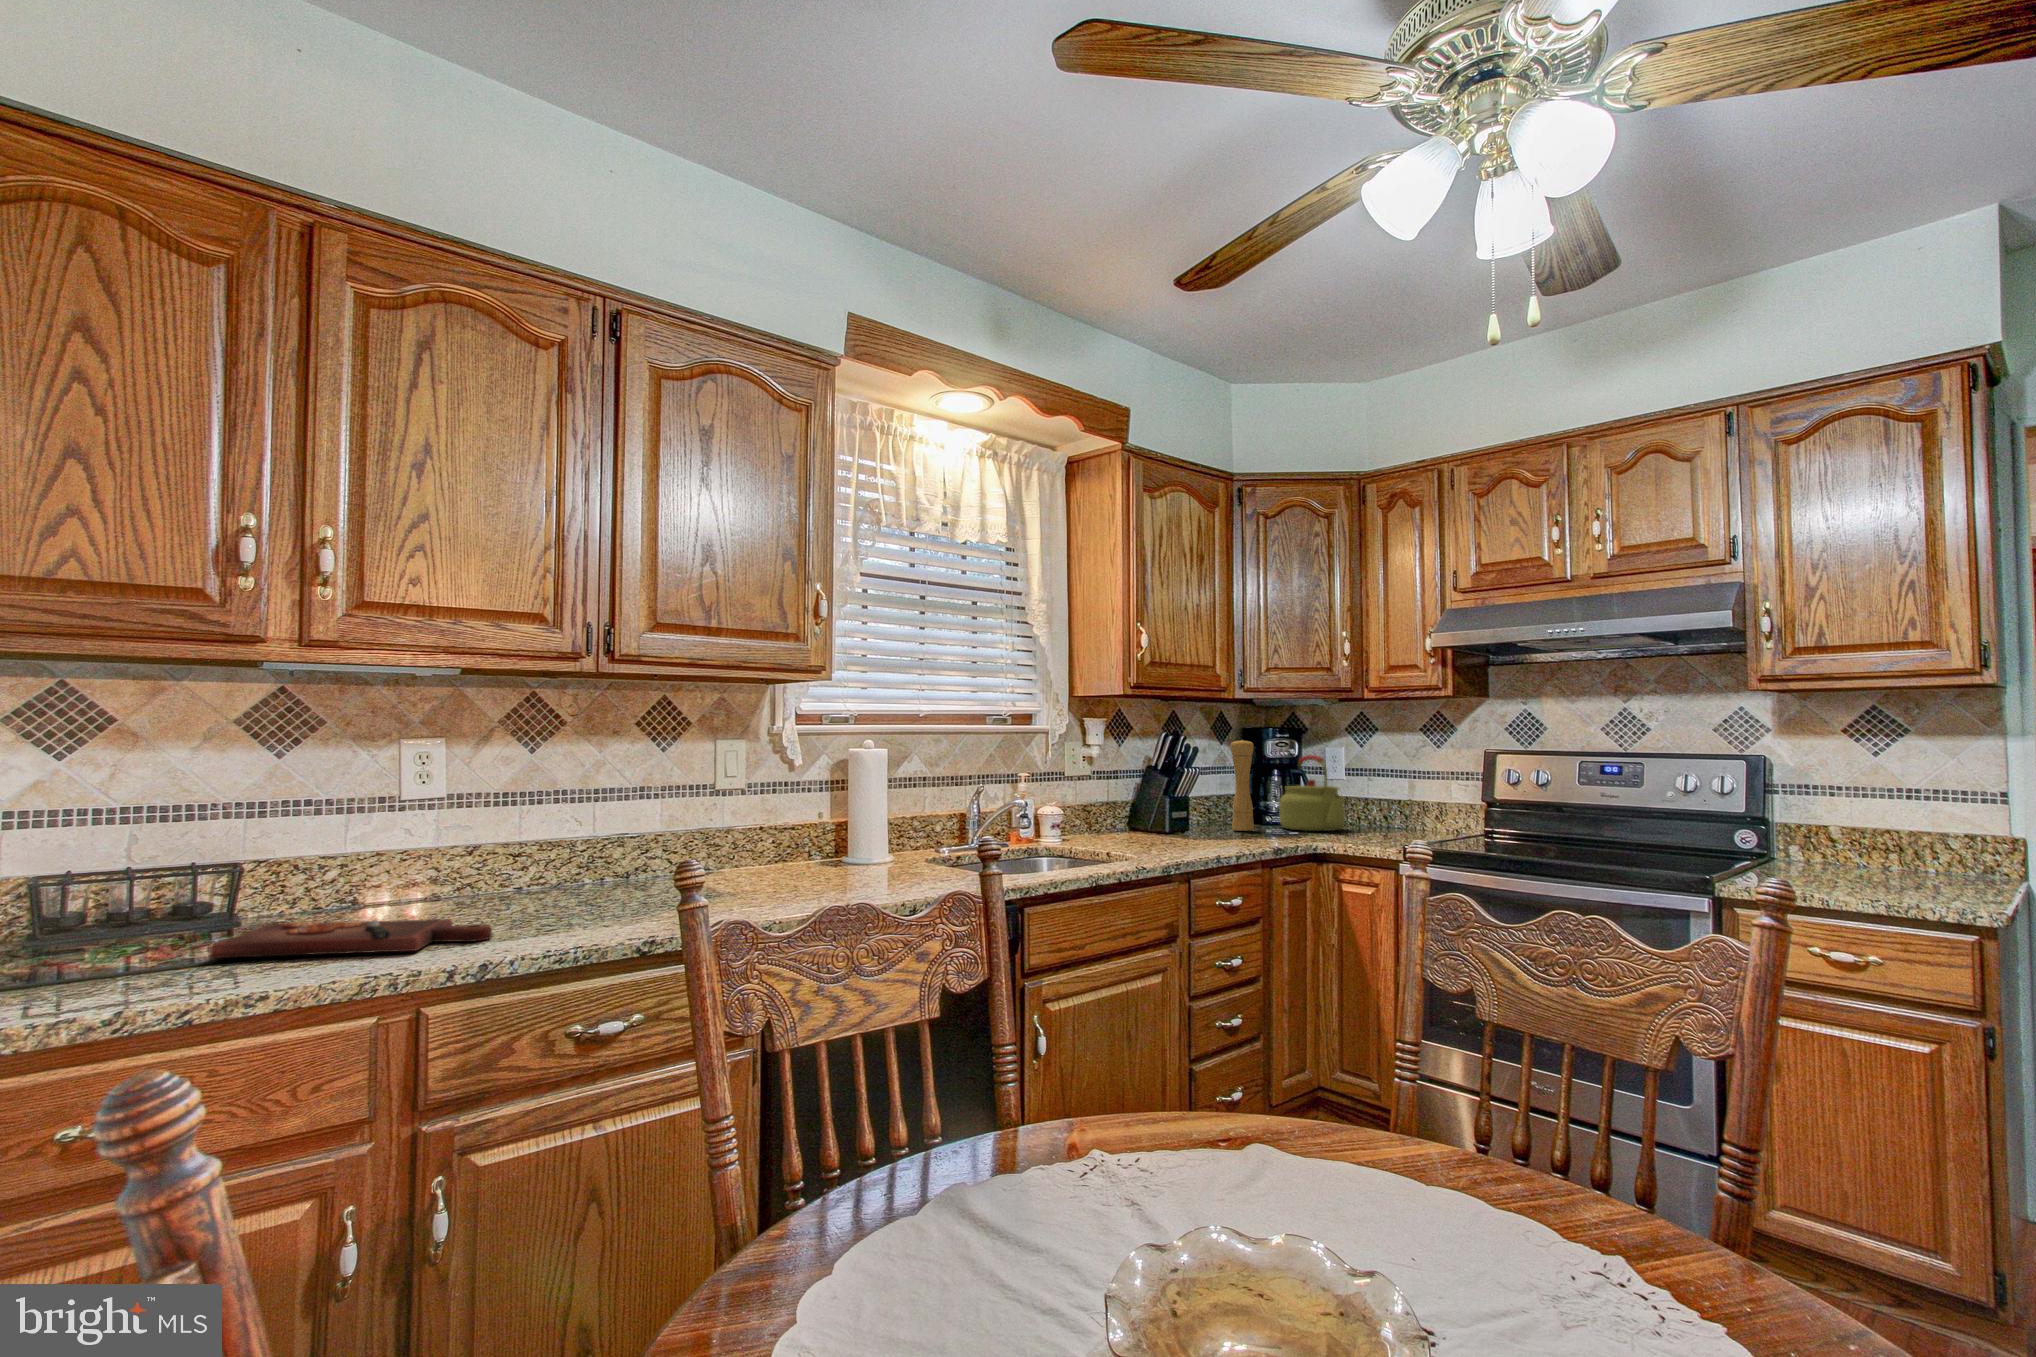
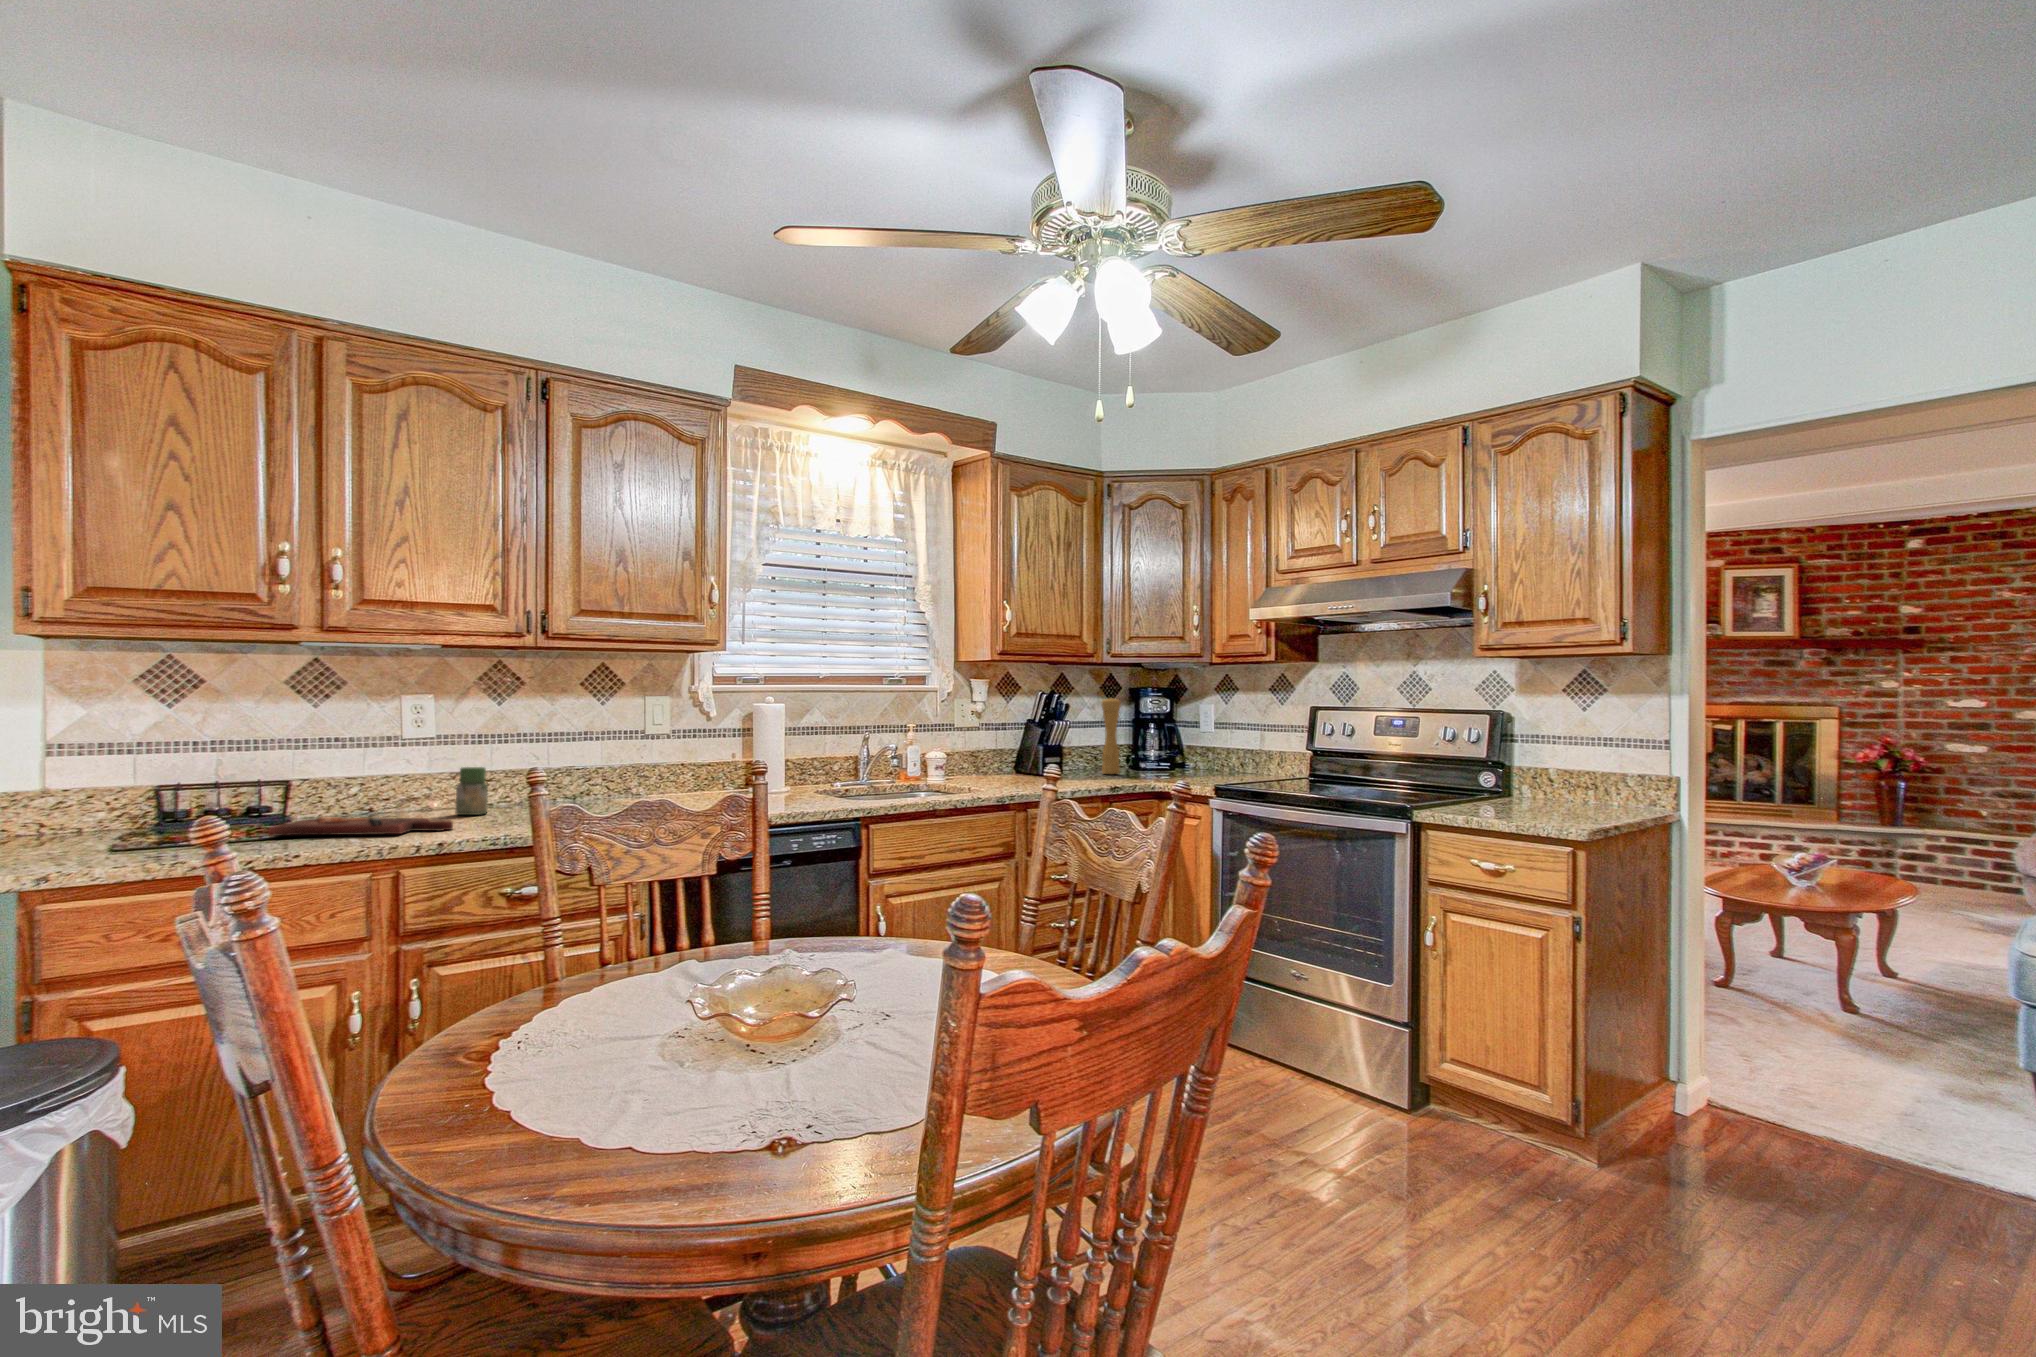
kettle: present [1279,755,1345,831] -> none [1146,711,1201,775]
jar: none [481,840,527,910] -> present [456,767,488,815]

